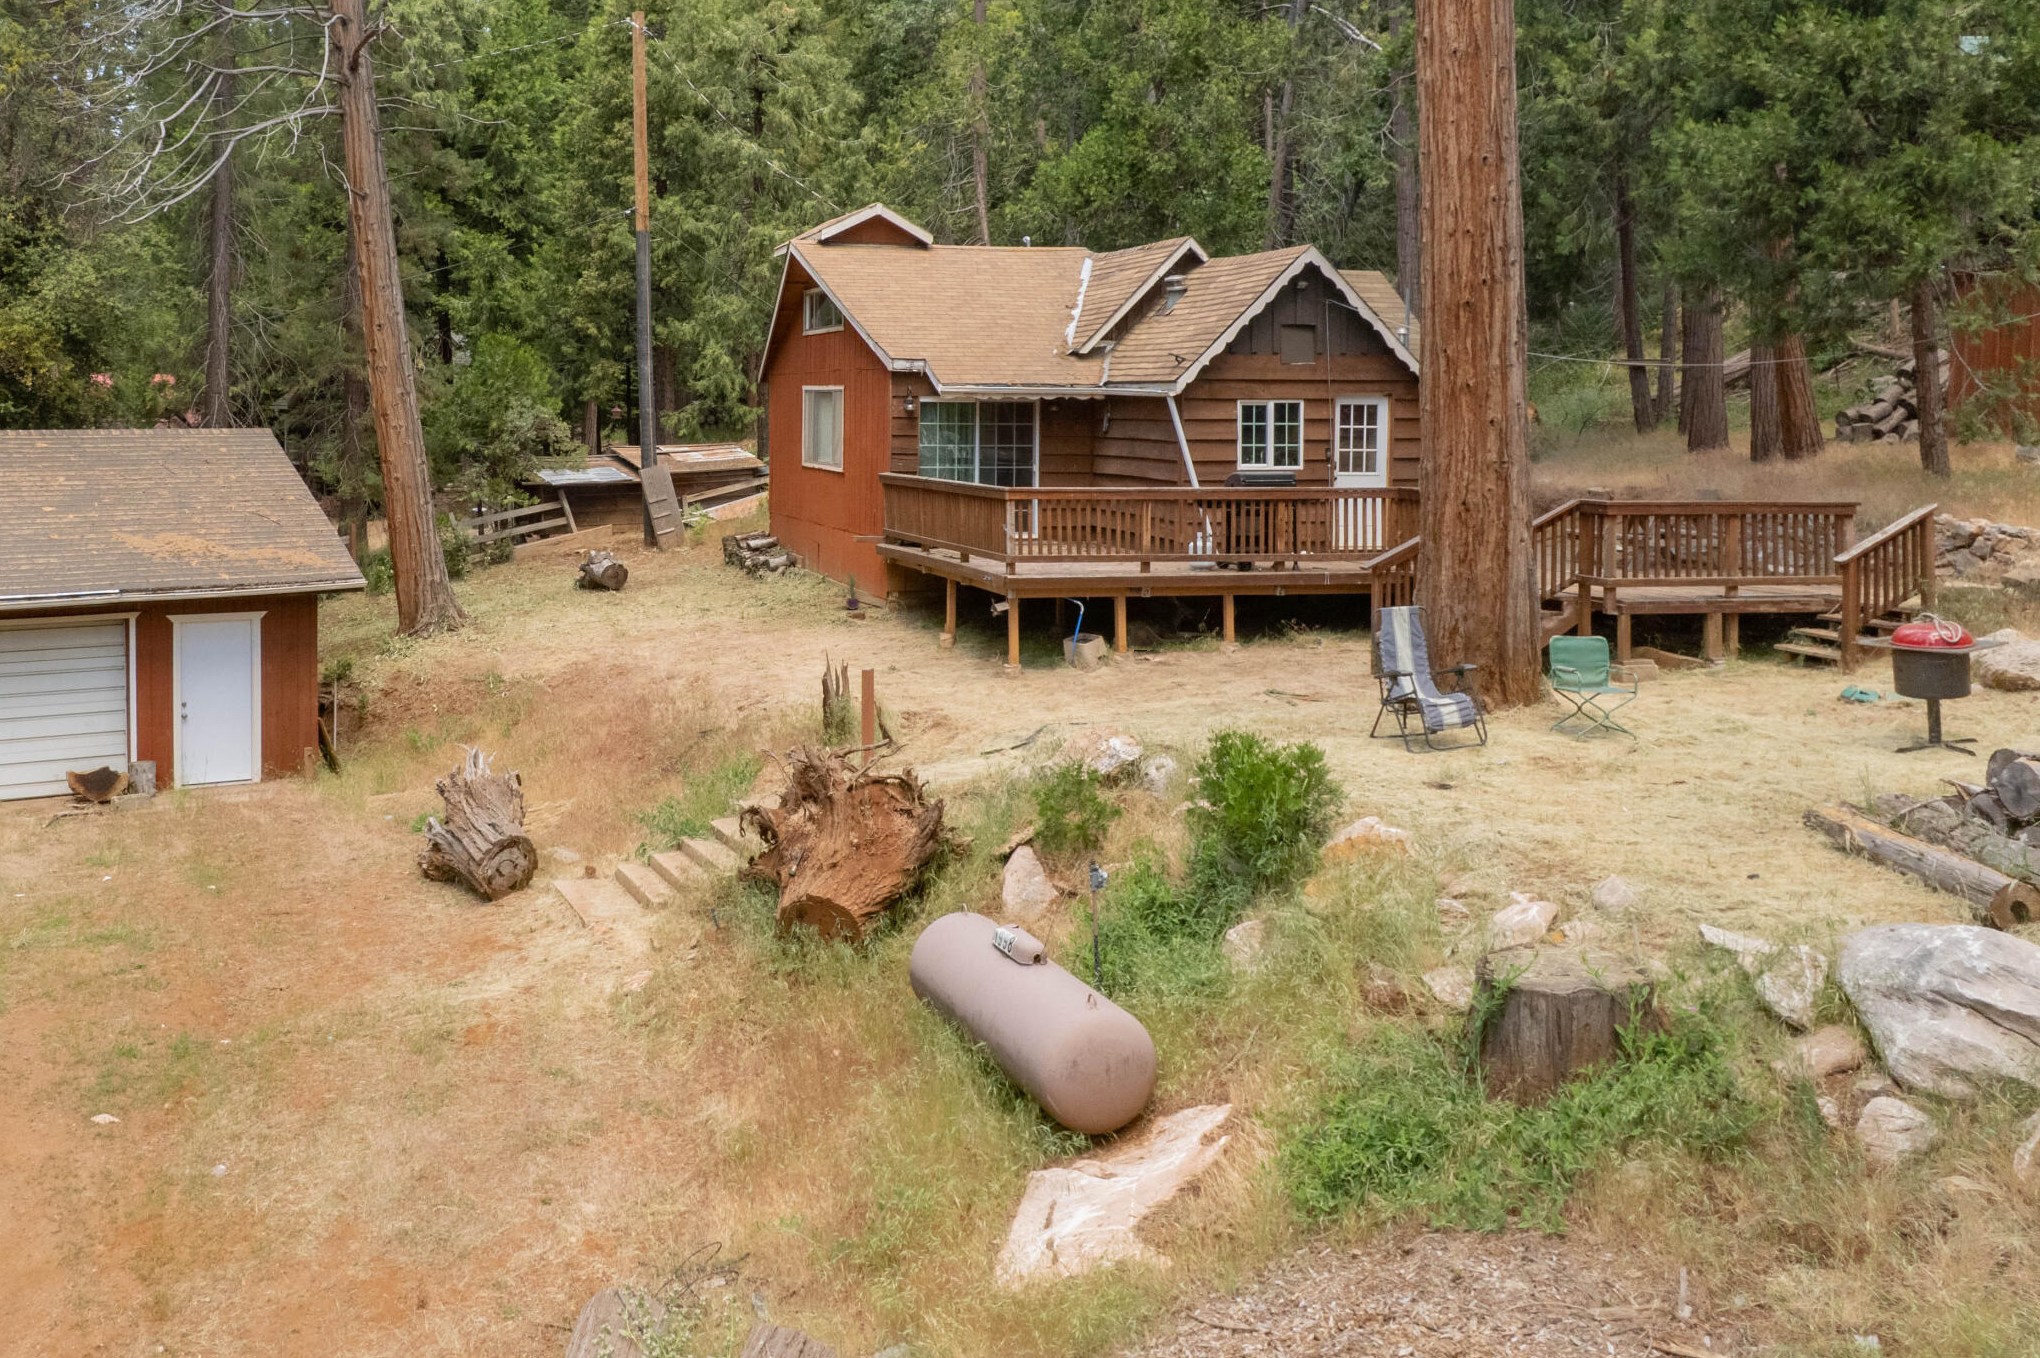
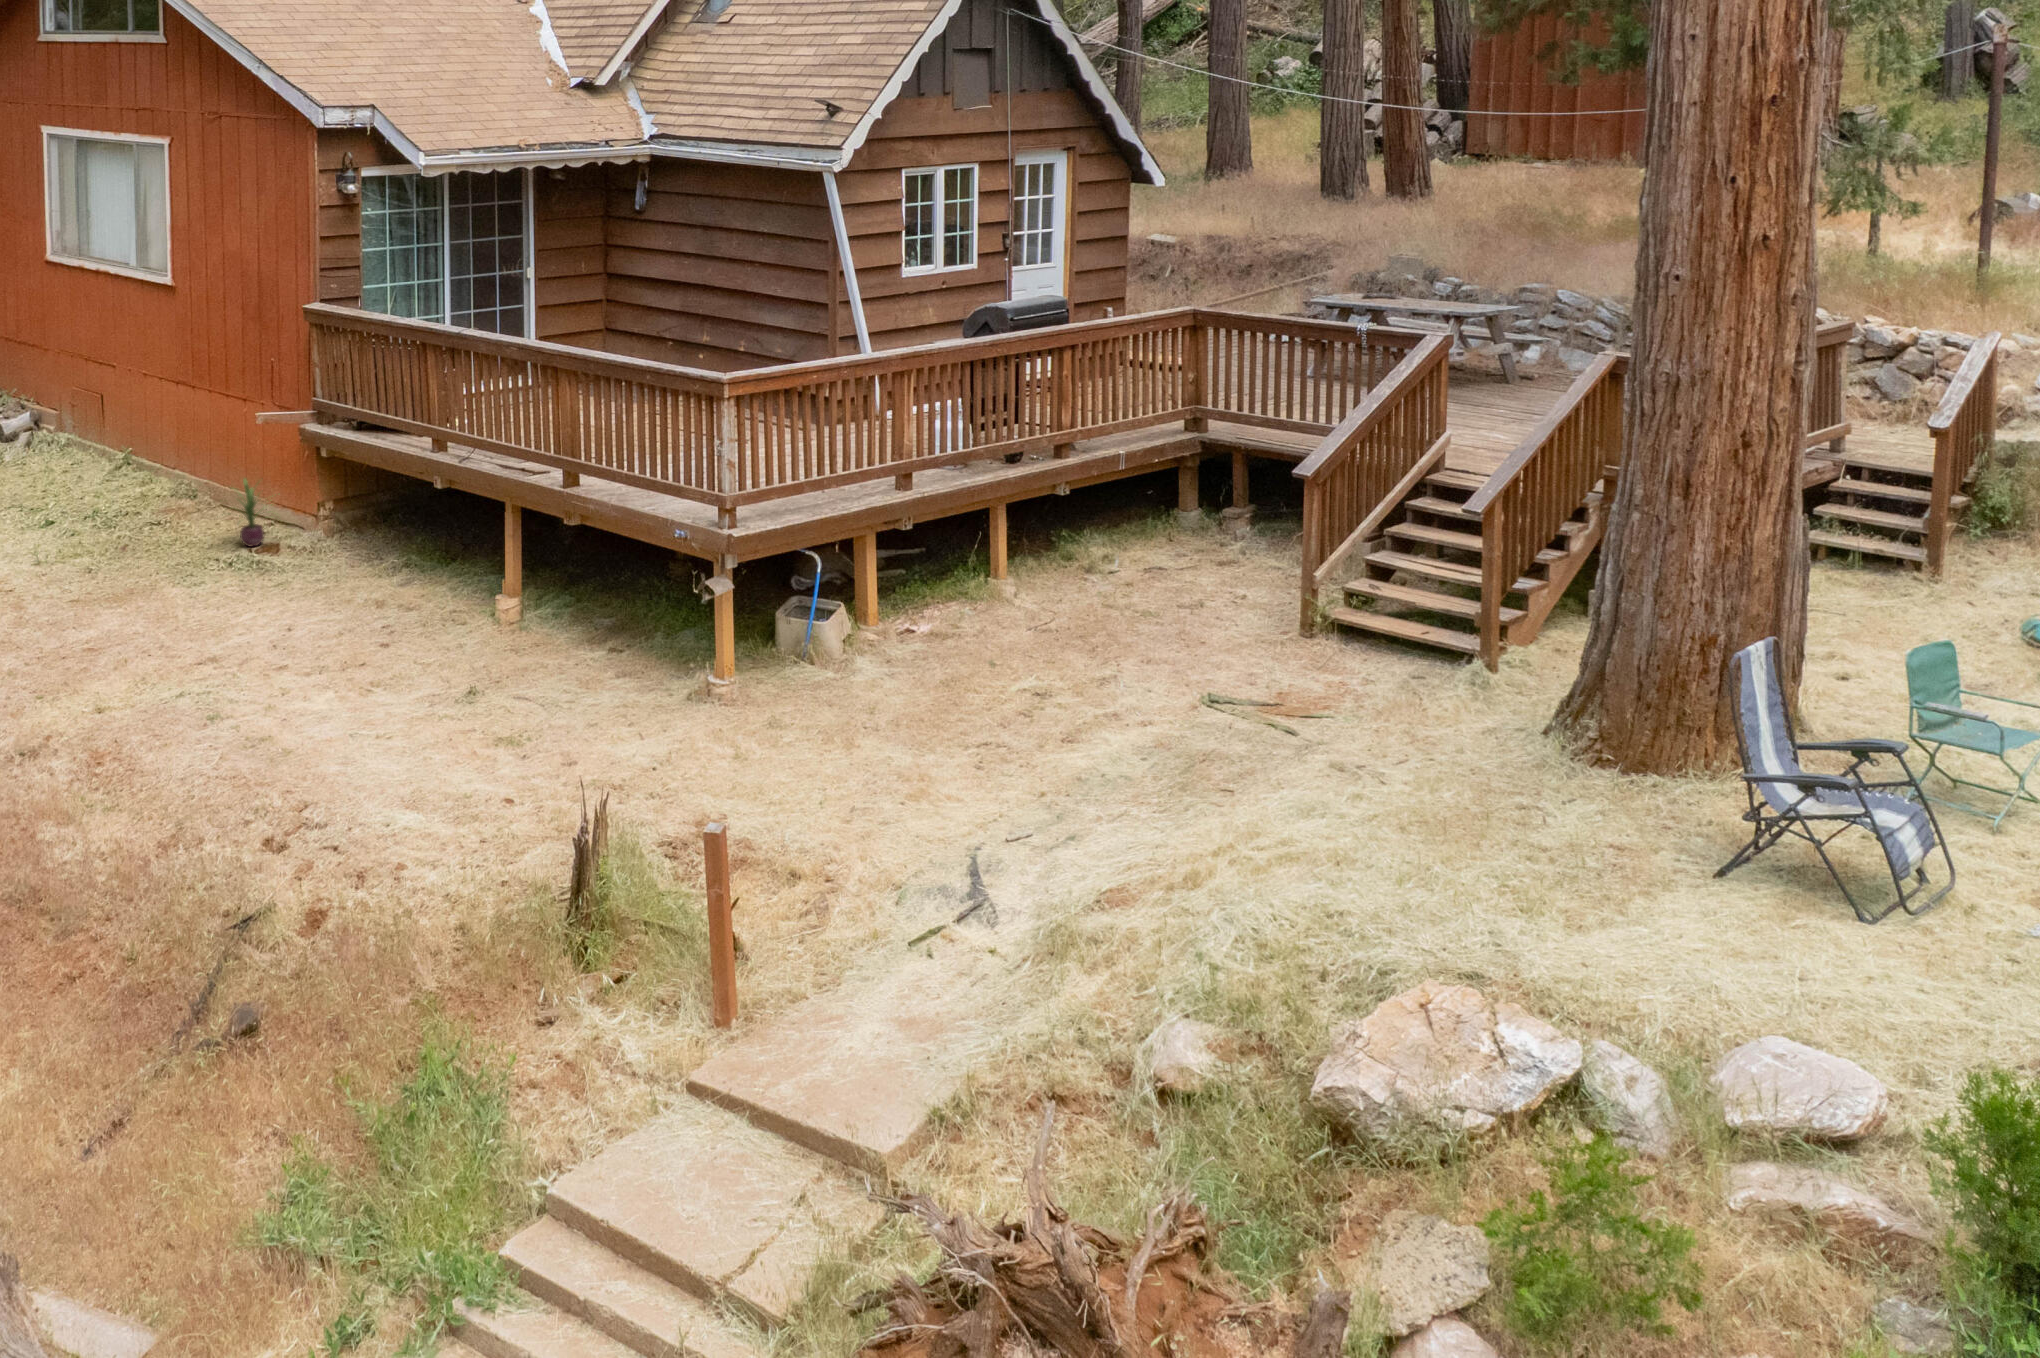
watering can: present [1128,626,1158,651] -> none [869,588,942,634]

